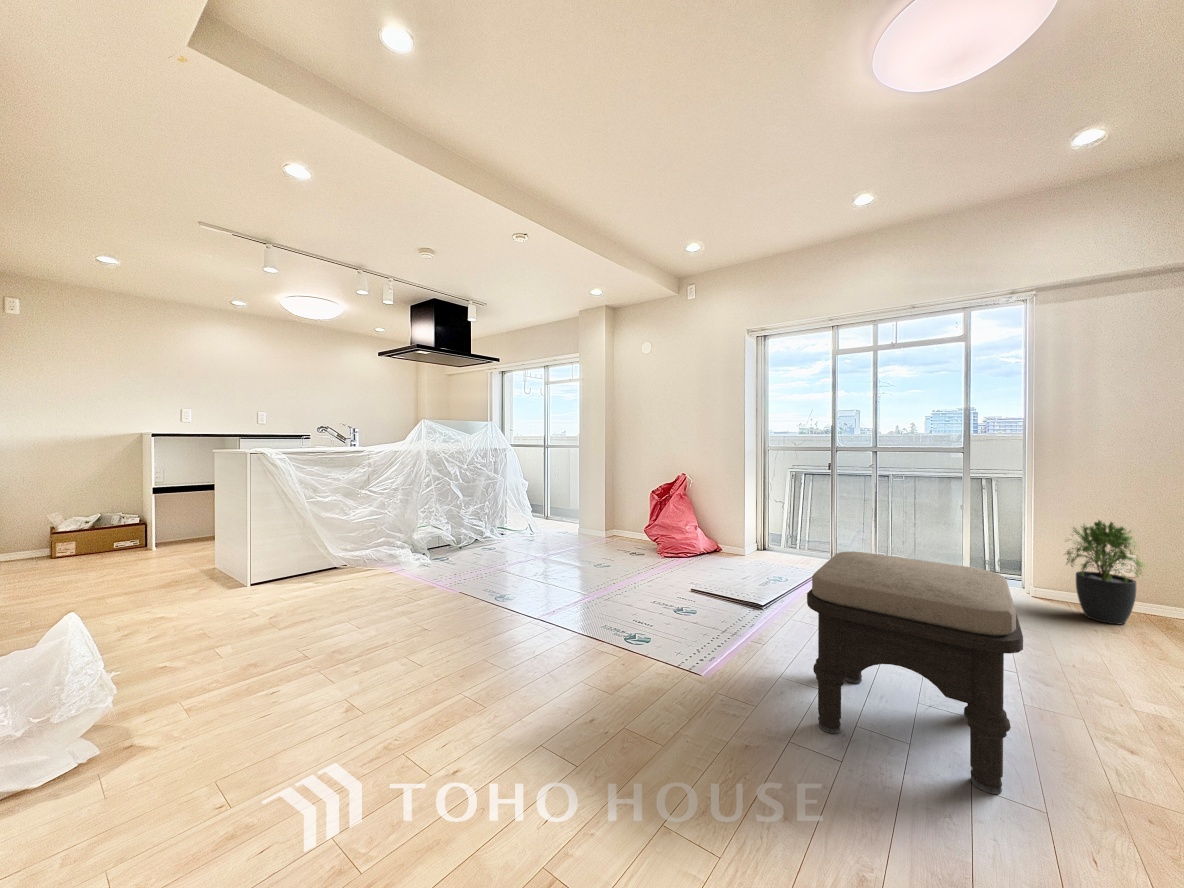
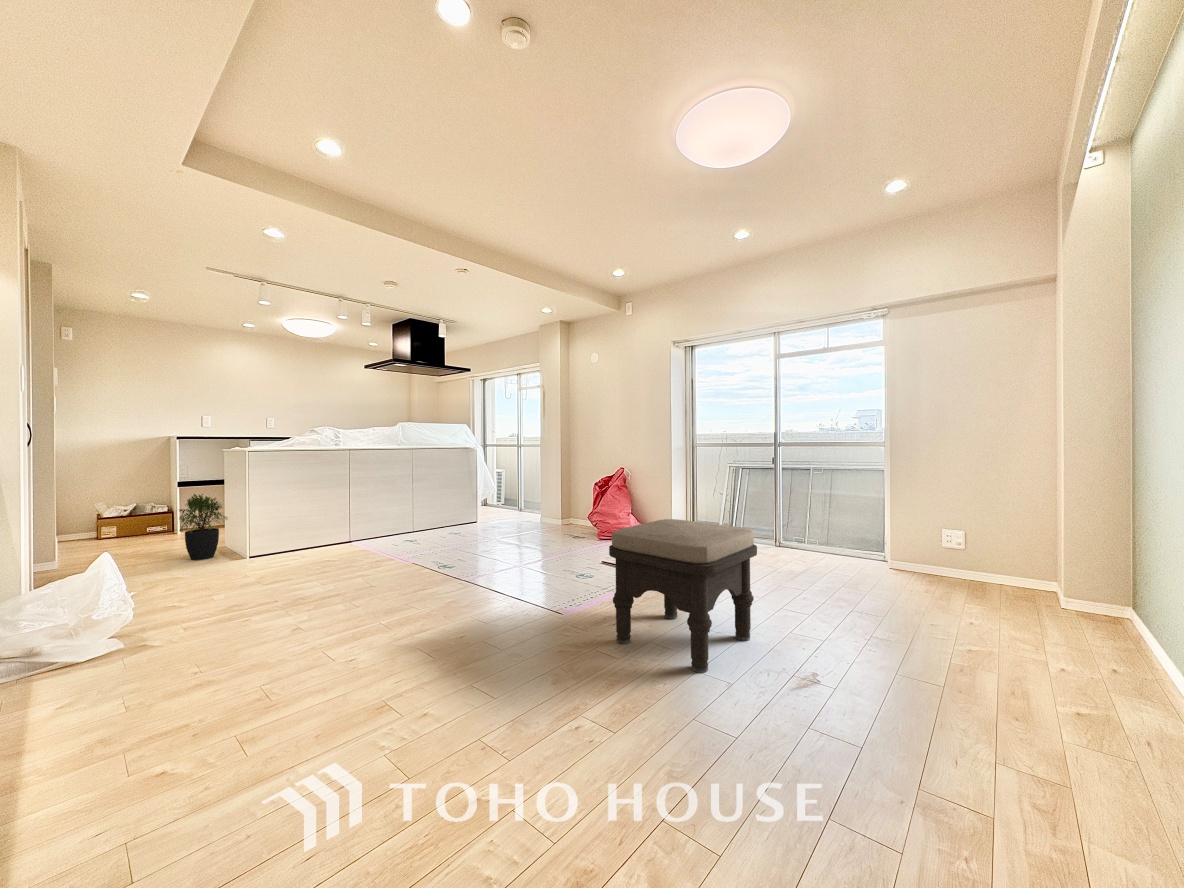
potted plant: present [1067,520,1144,624] -> present [179,494,228,560]

